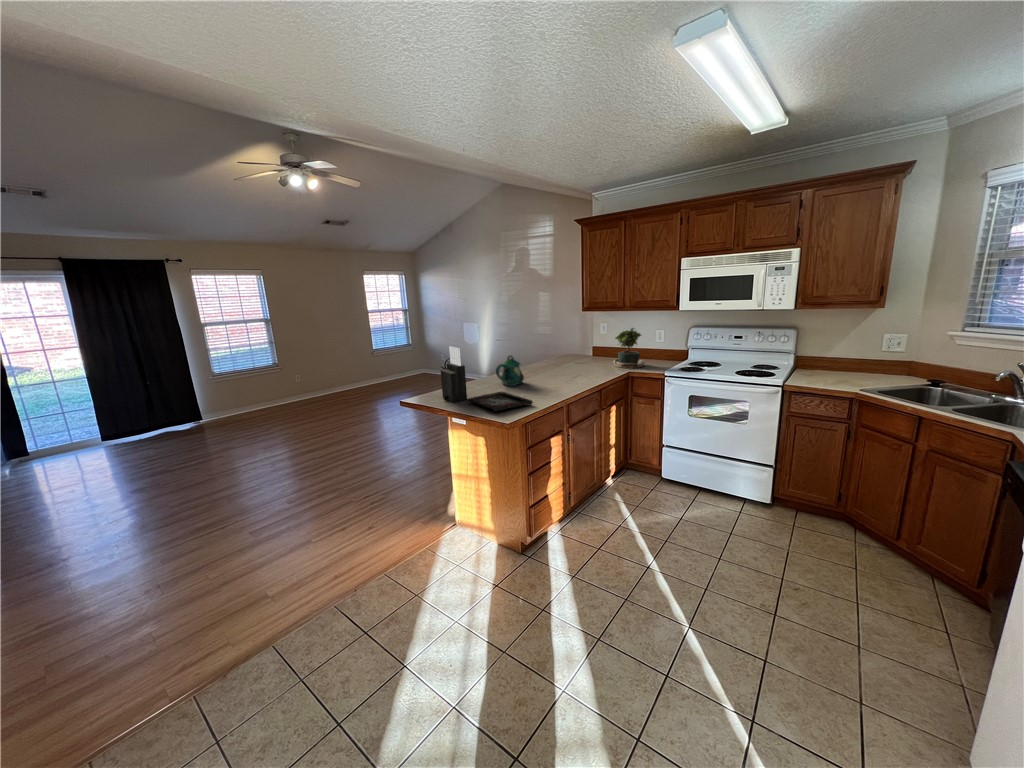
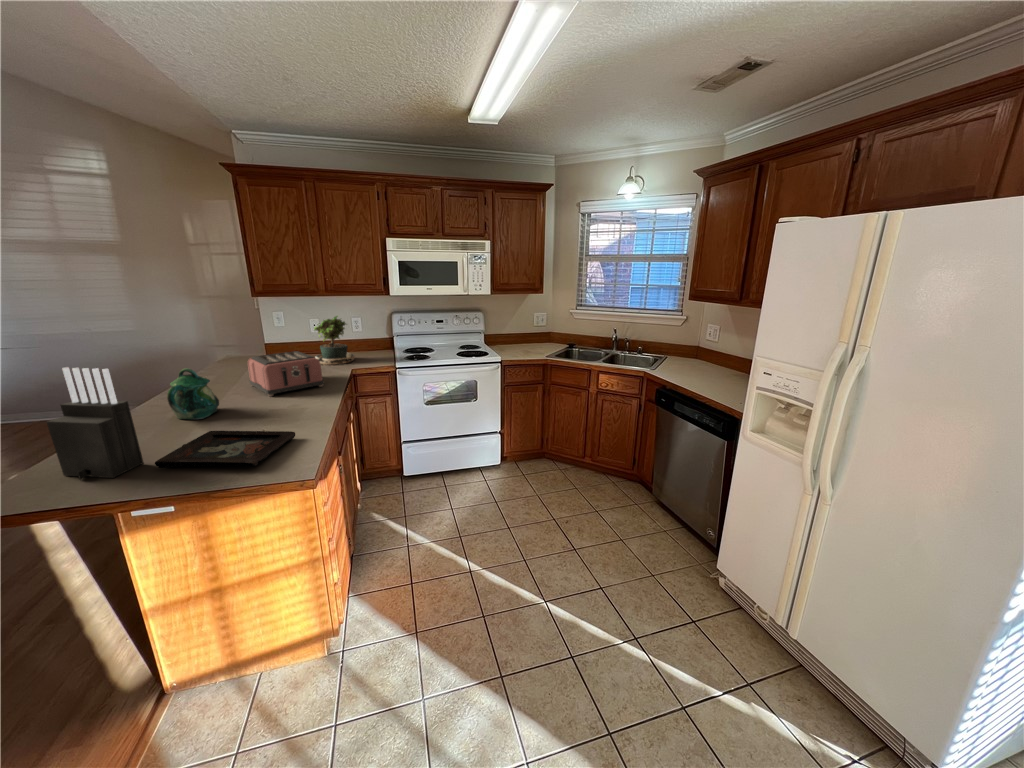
toaster: none [554,353,594,381] -> present [248,351,324,396]

